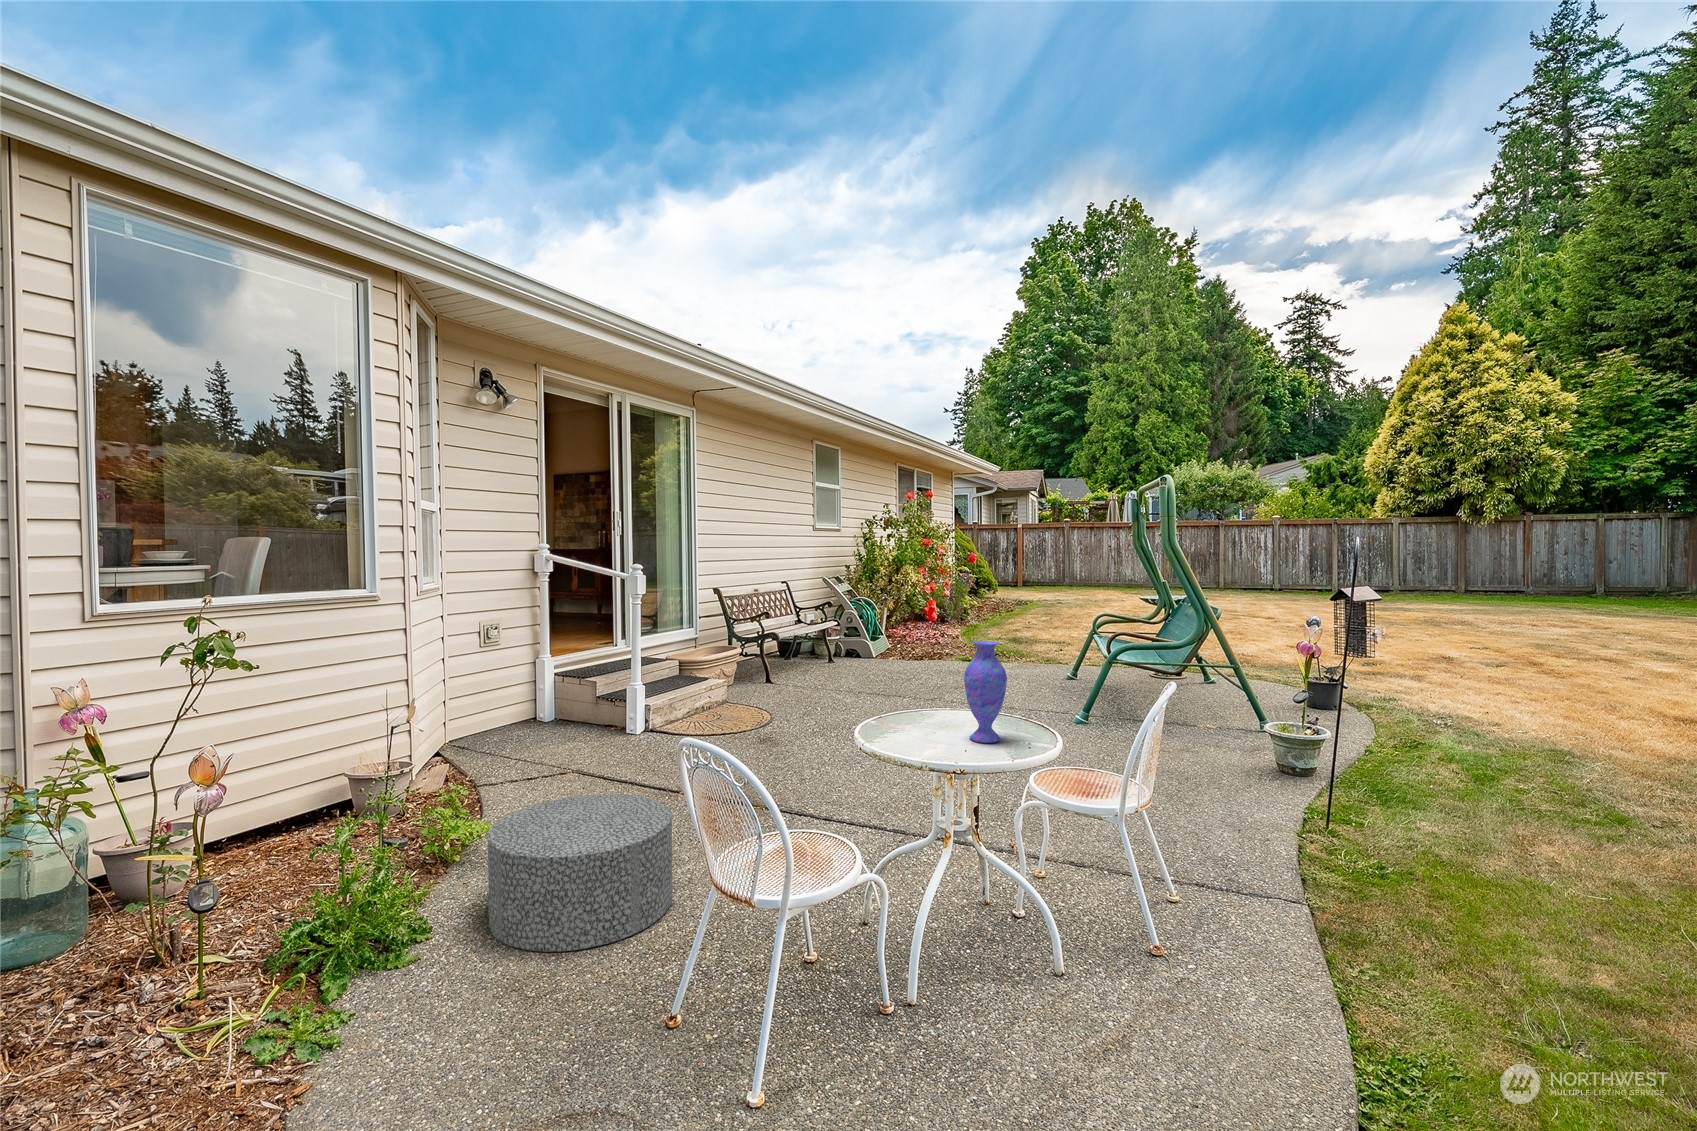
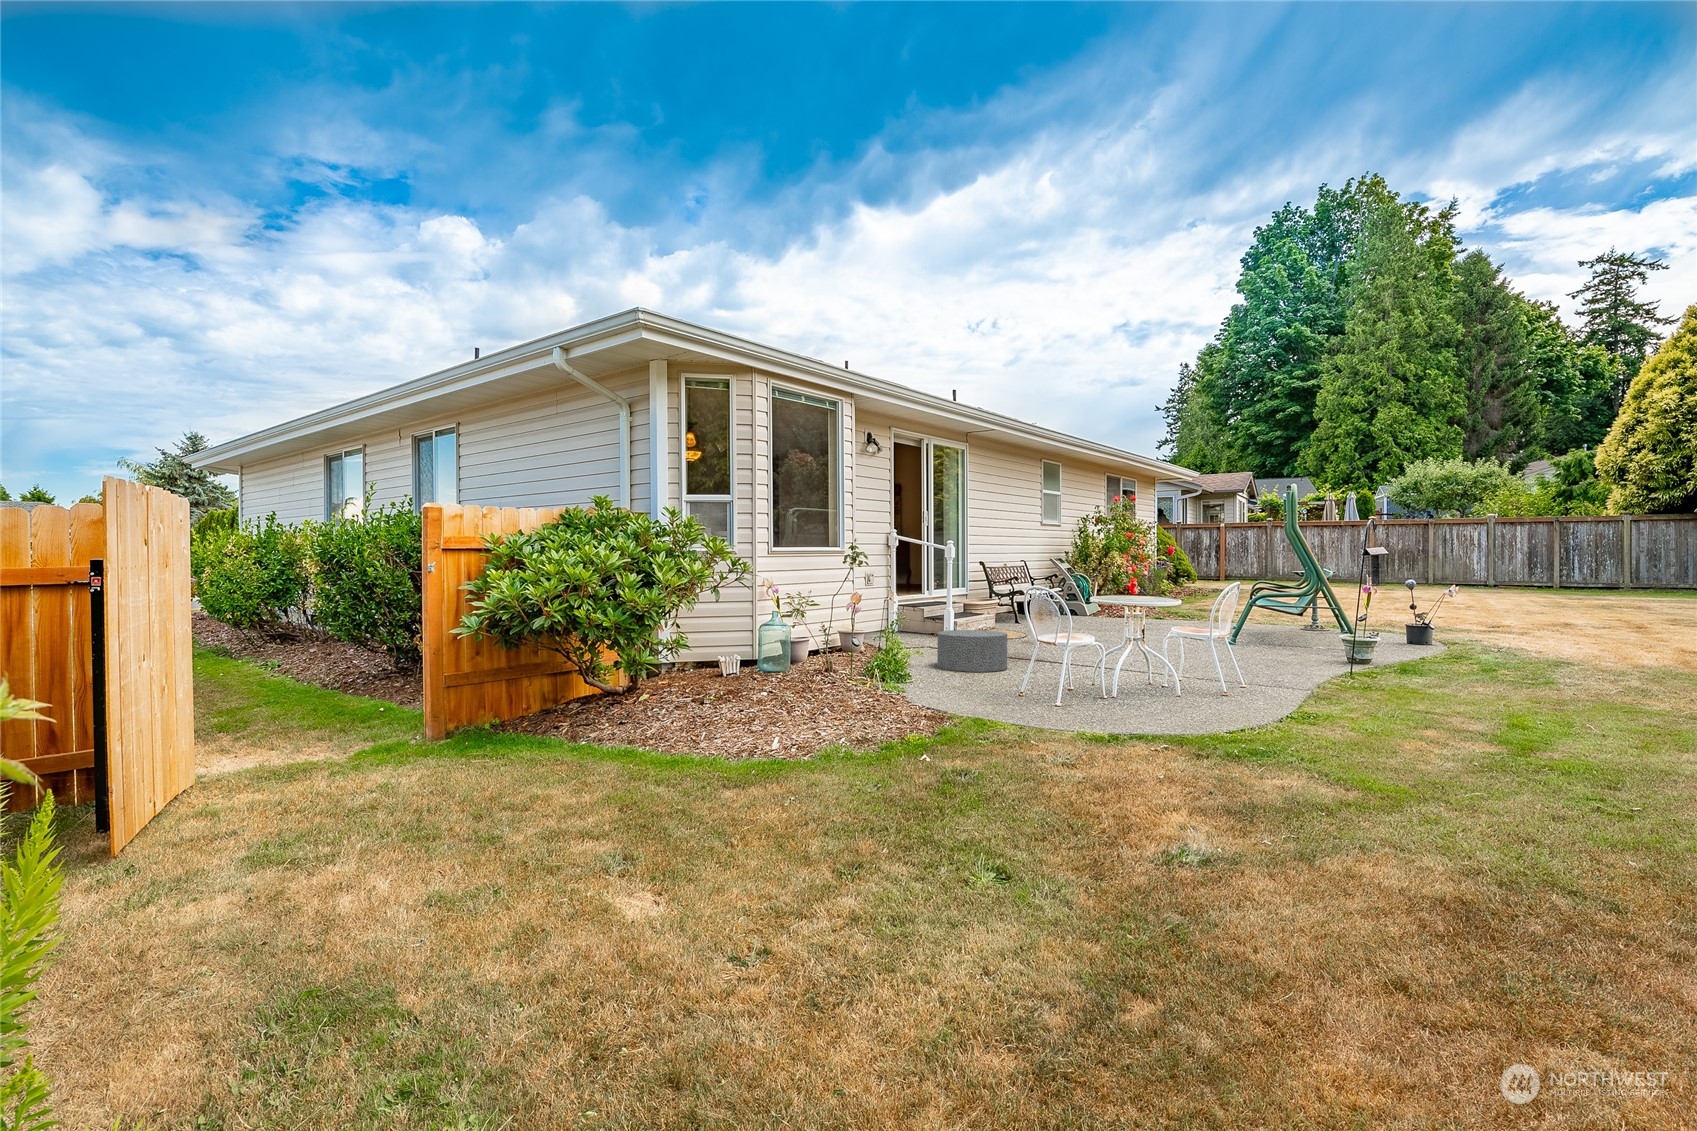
vase: present [964,641,1007,743] -> none [1132,561,1150,600]

